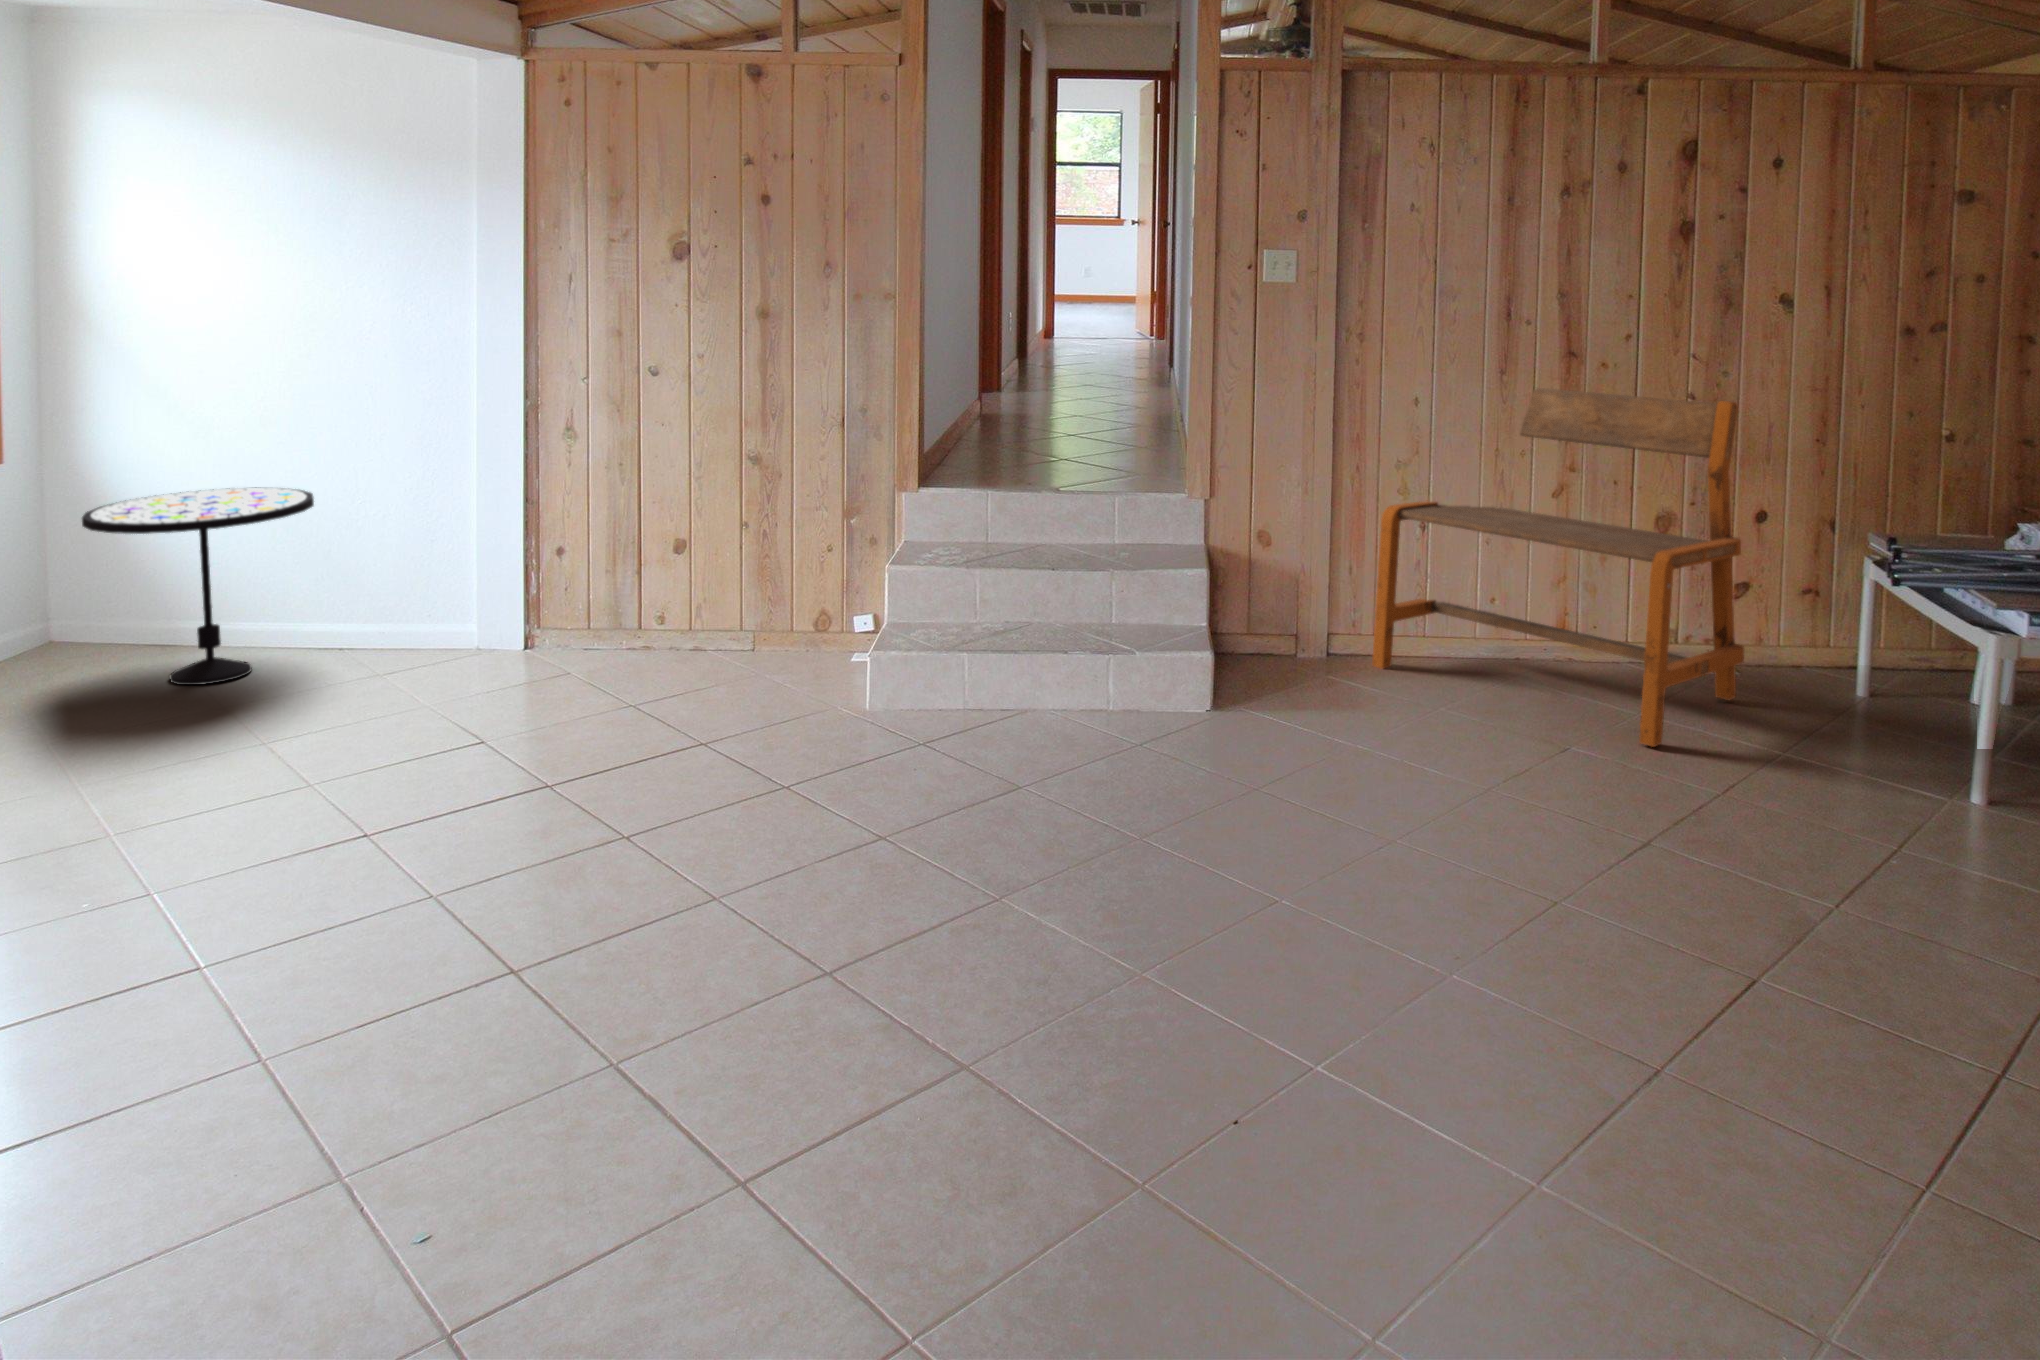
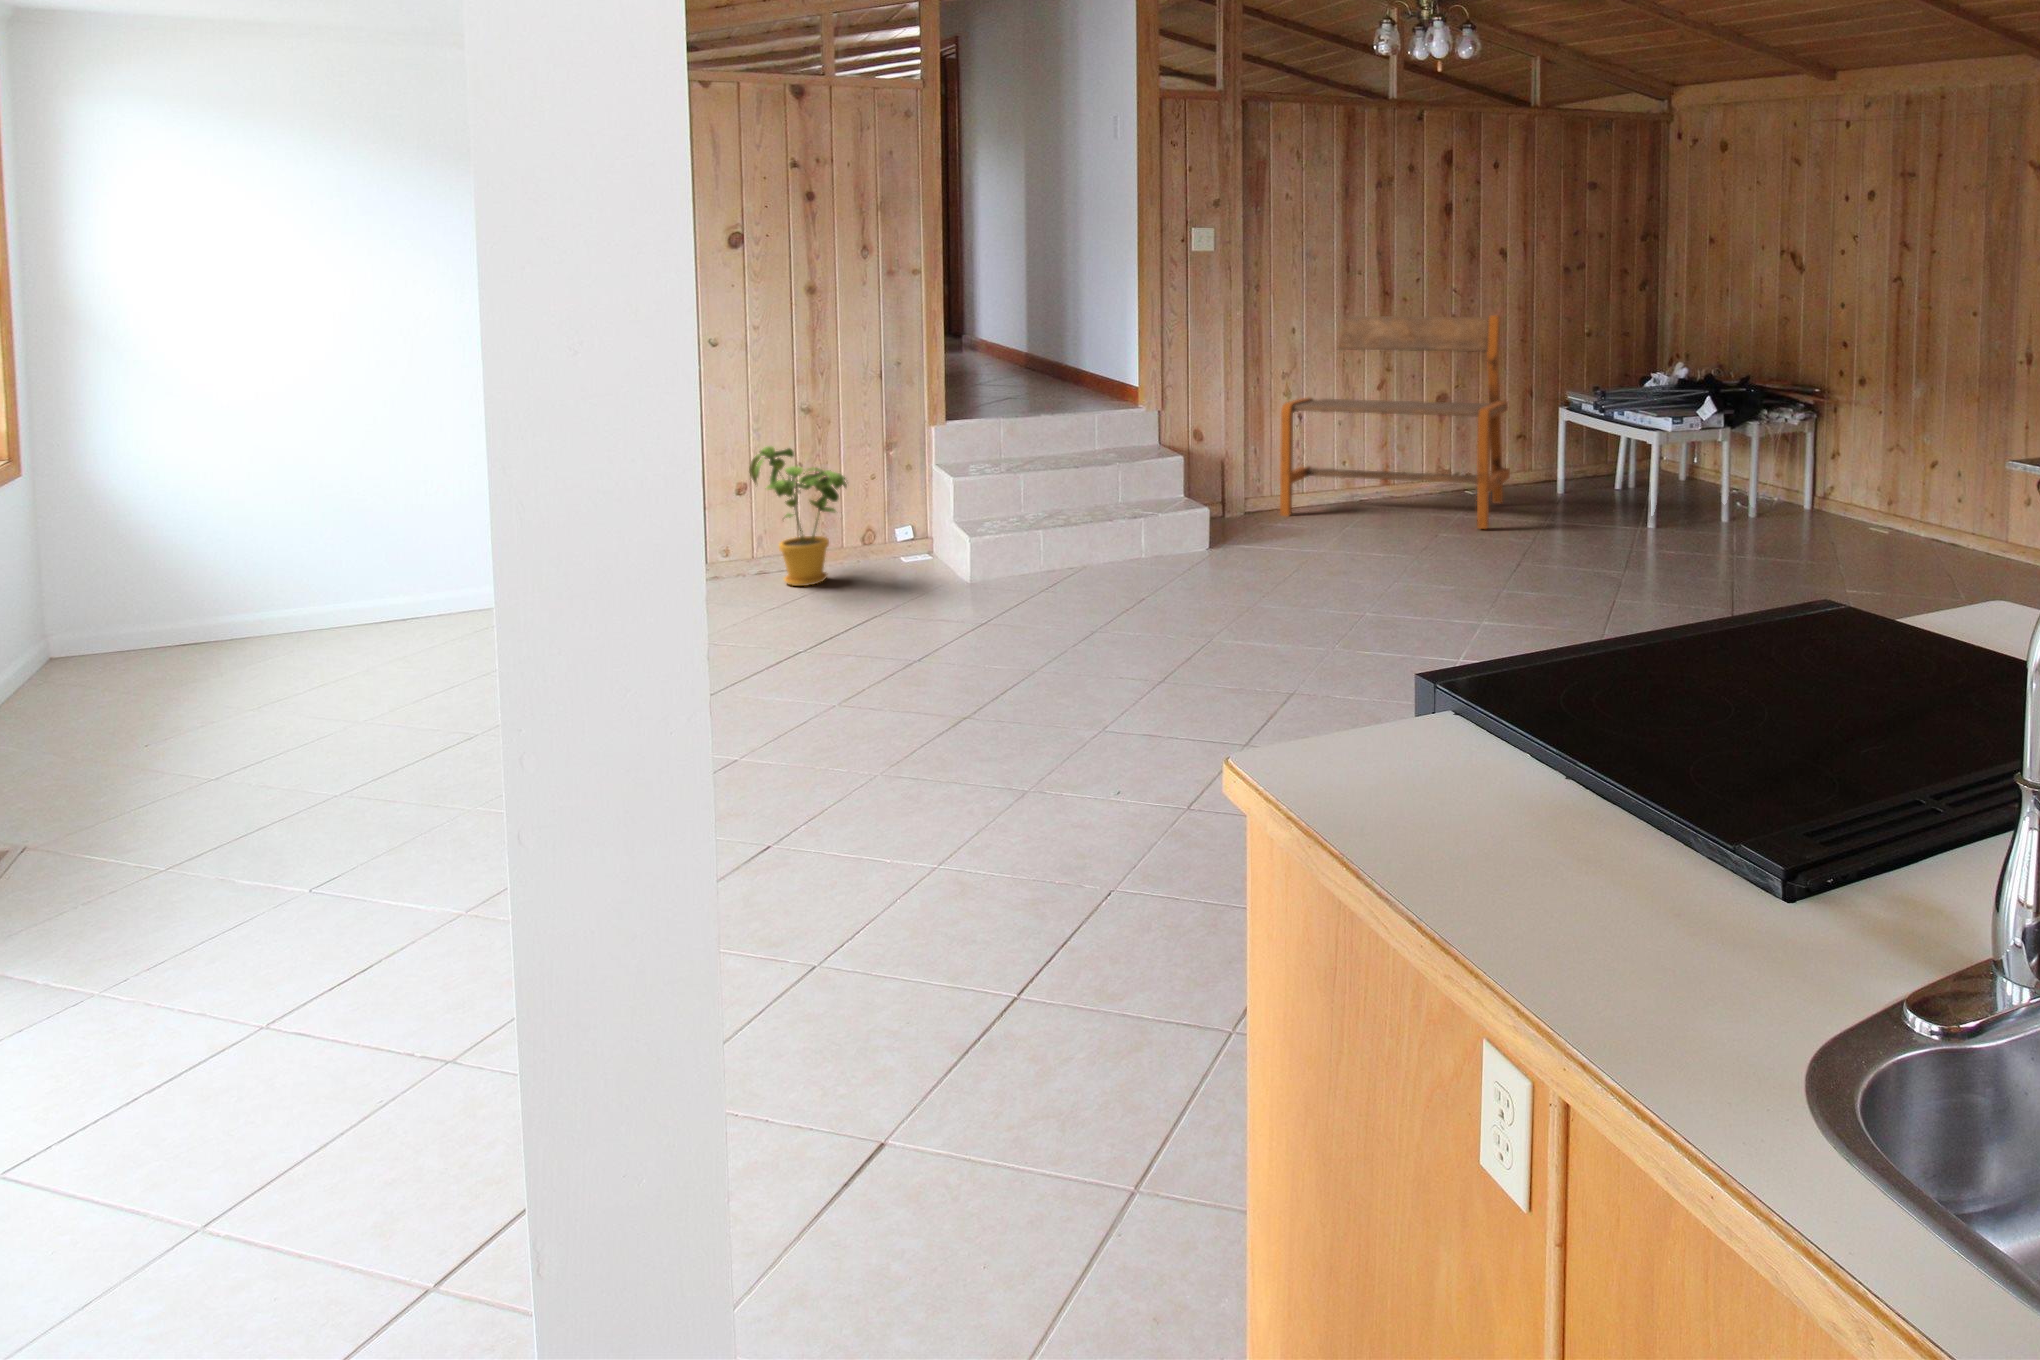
side table: present [82,487,314,685] -> none [200,472,427,660]
house plant: none [632,503,748,677] -> present [749,446,847,586]

